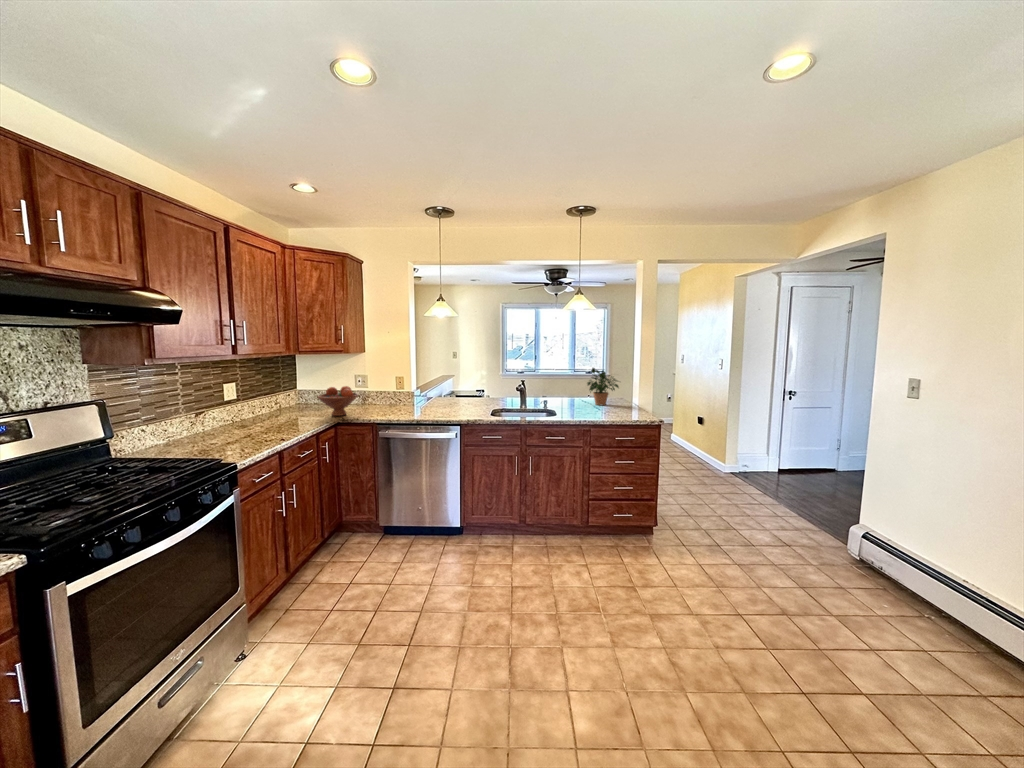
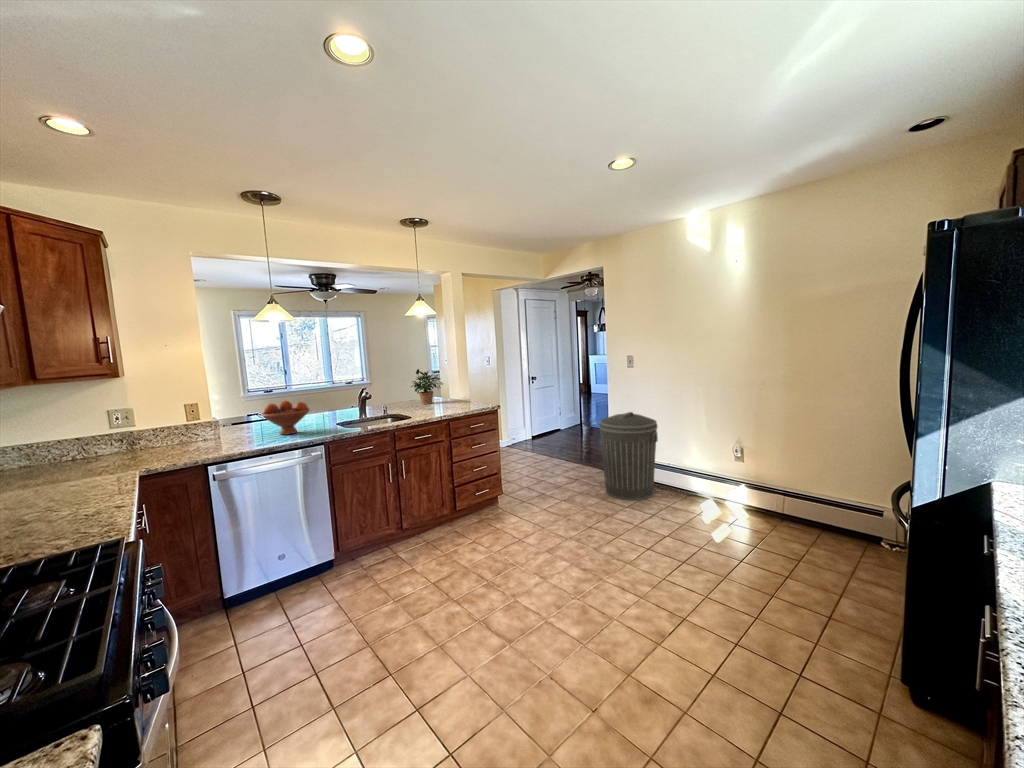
fruit bowl: present [317,386,358,416] -> present [261,401,310,435]
trash can: none [815,470,938,619] -> present [599,412,658,500]

